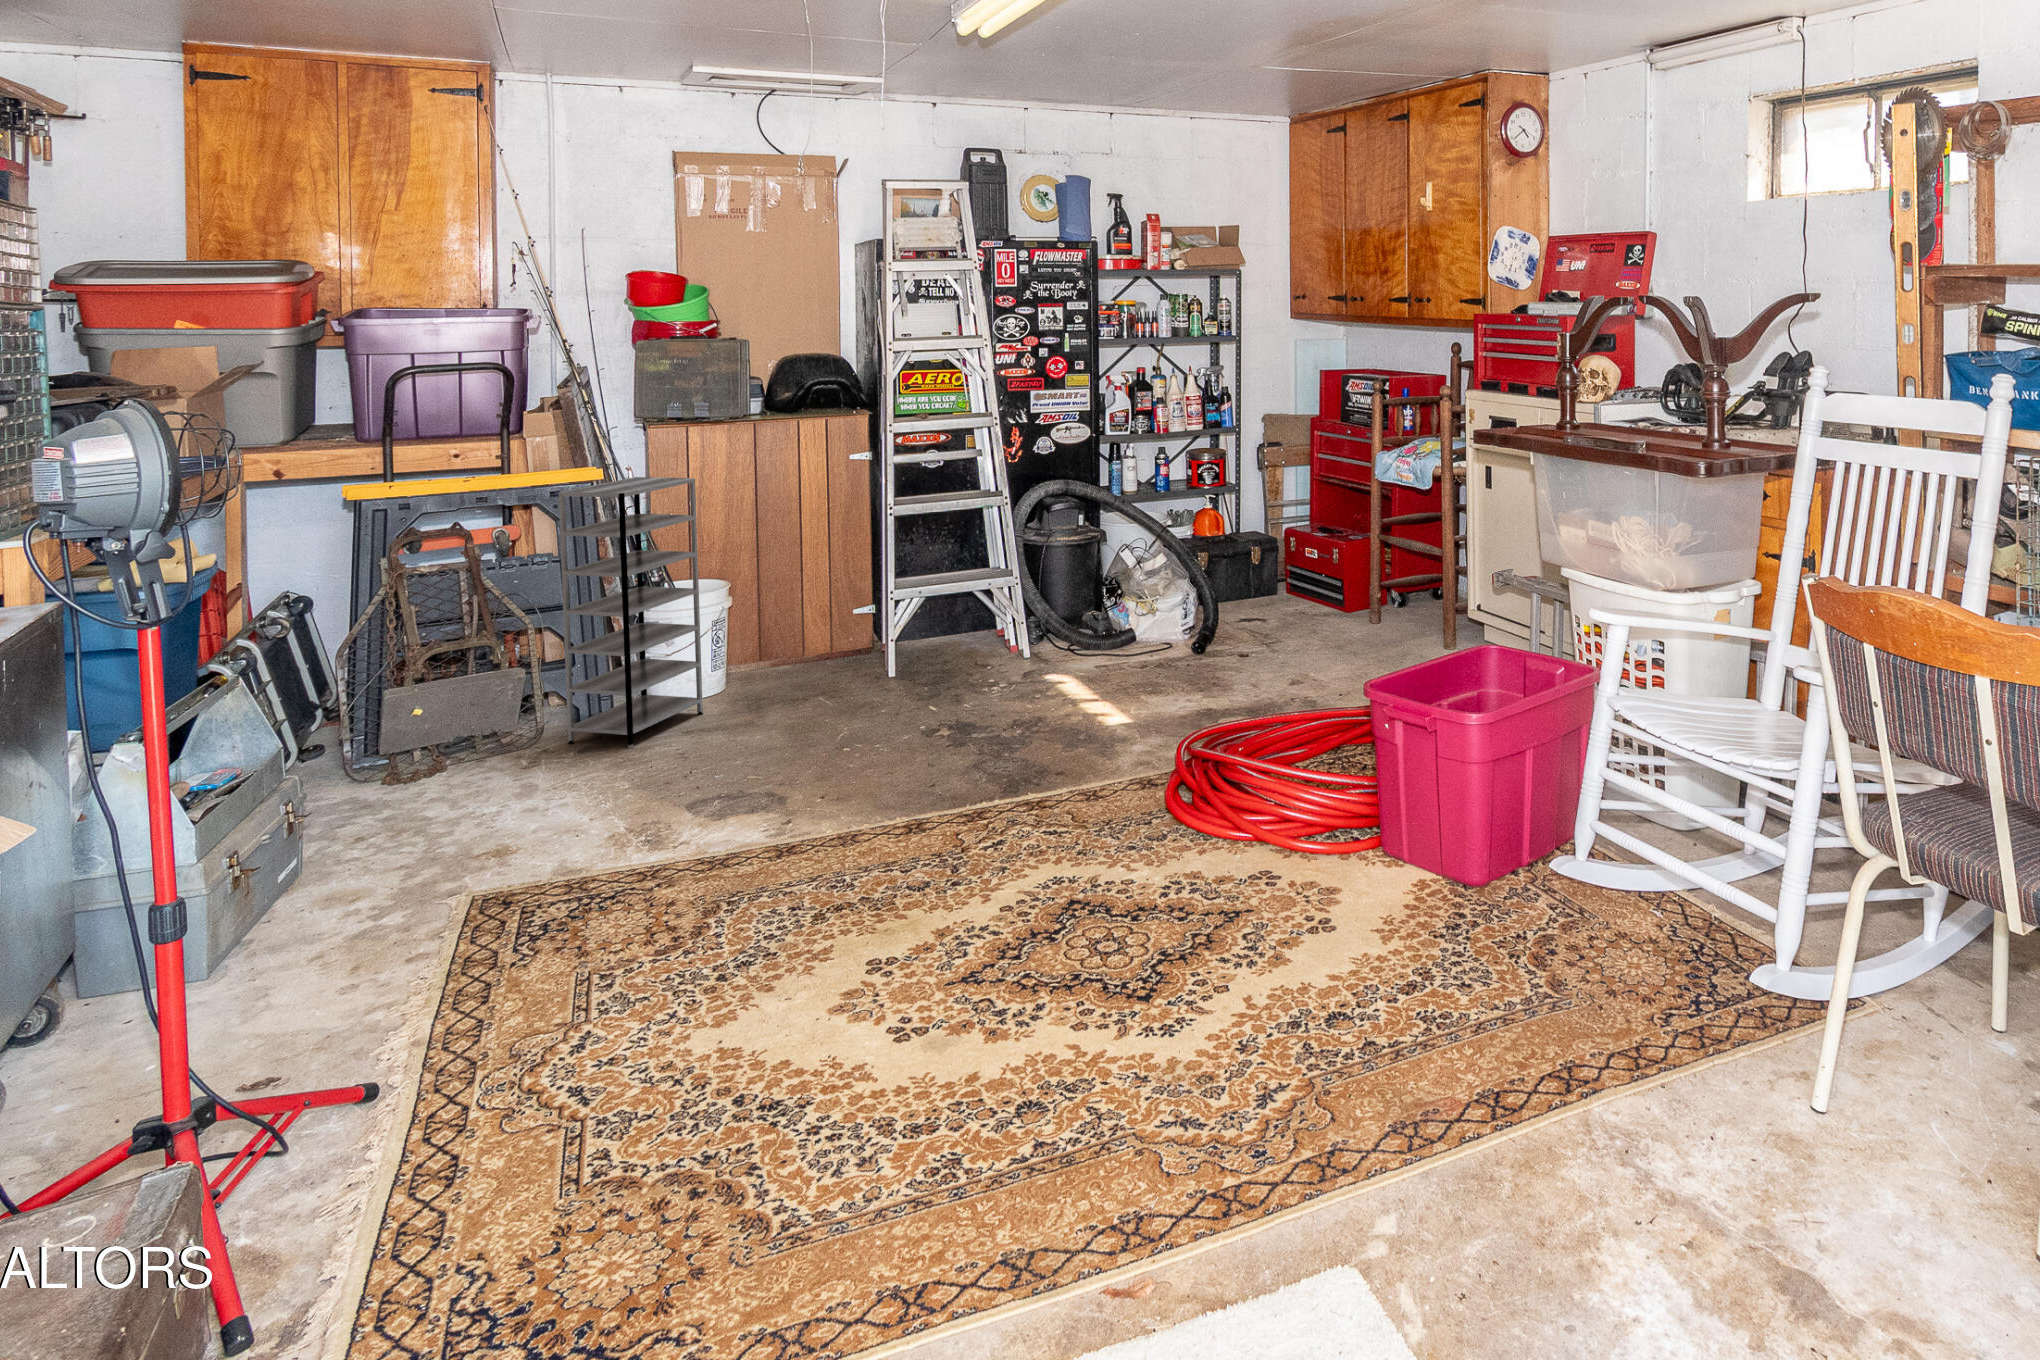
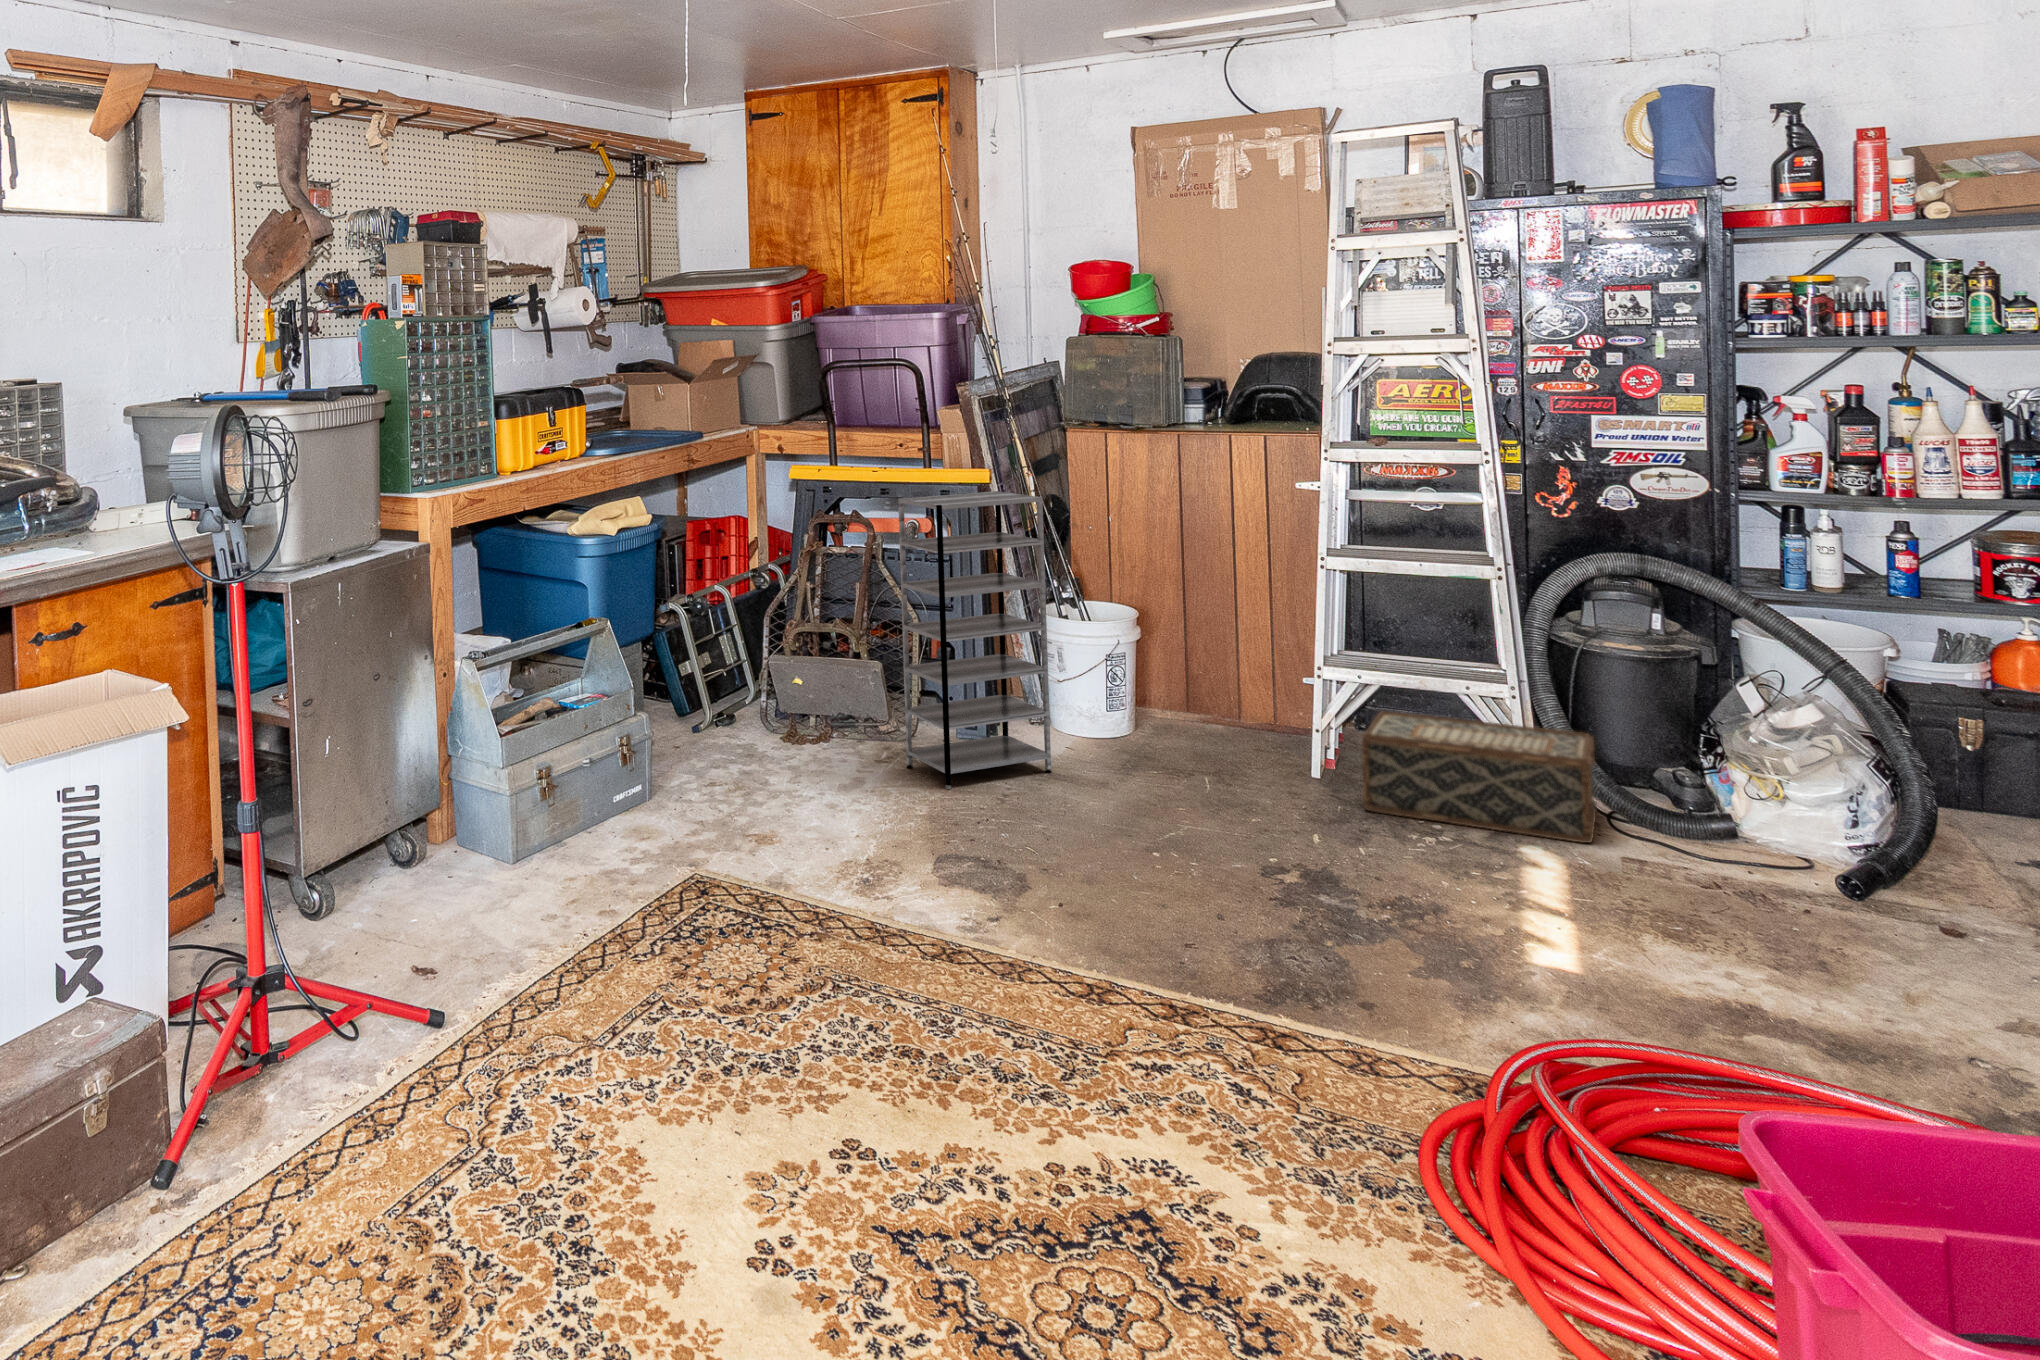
woven basket: none [936,597,1081,678] -> present [1362,711,1597,843]

